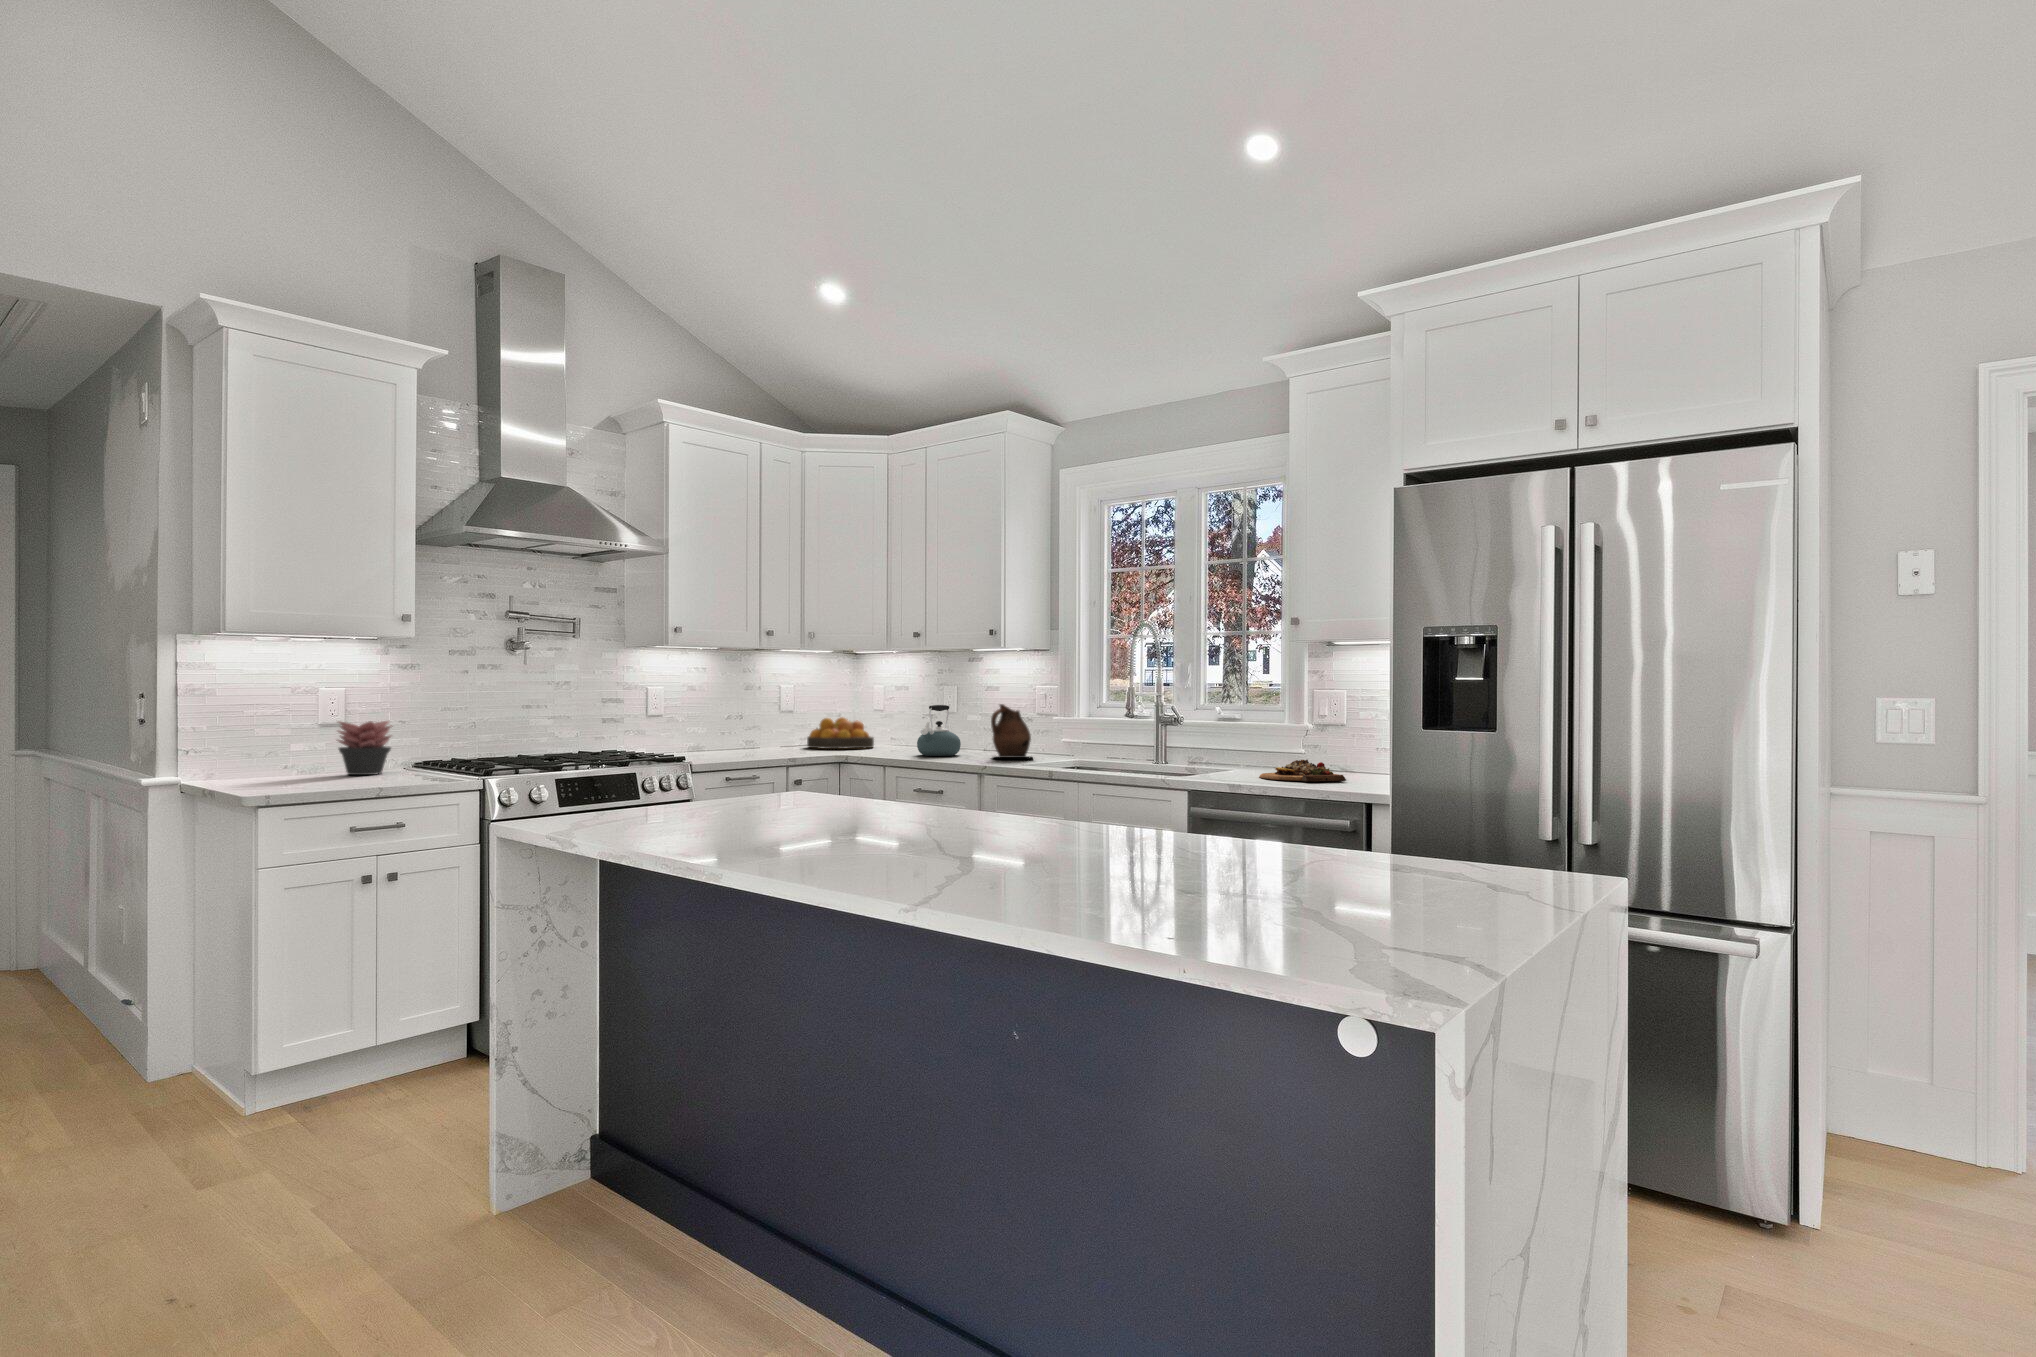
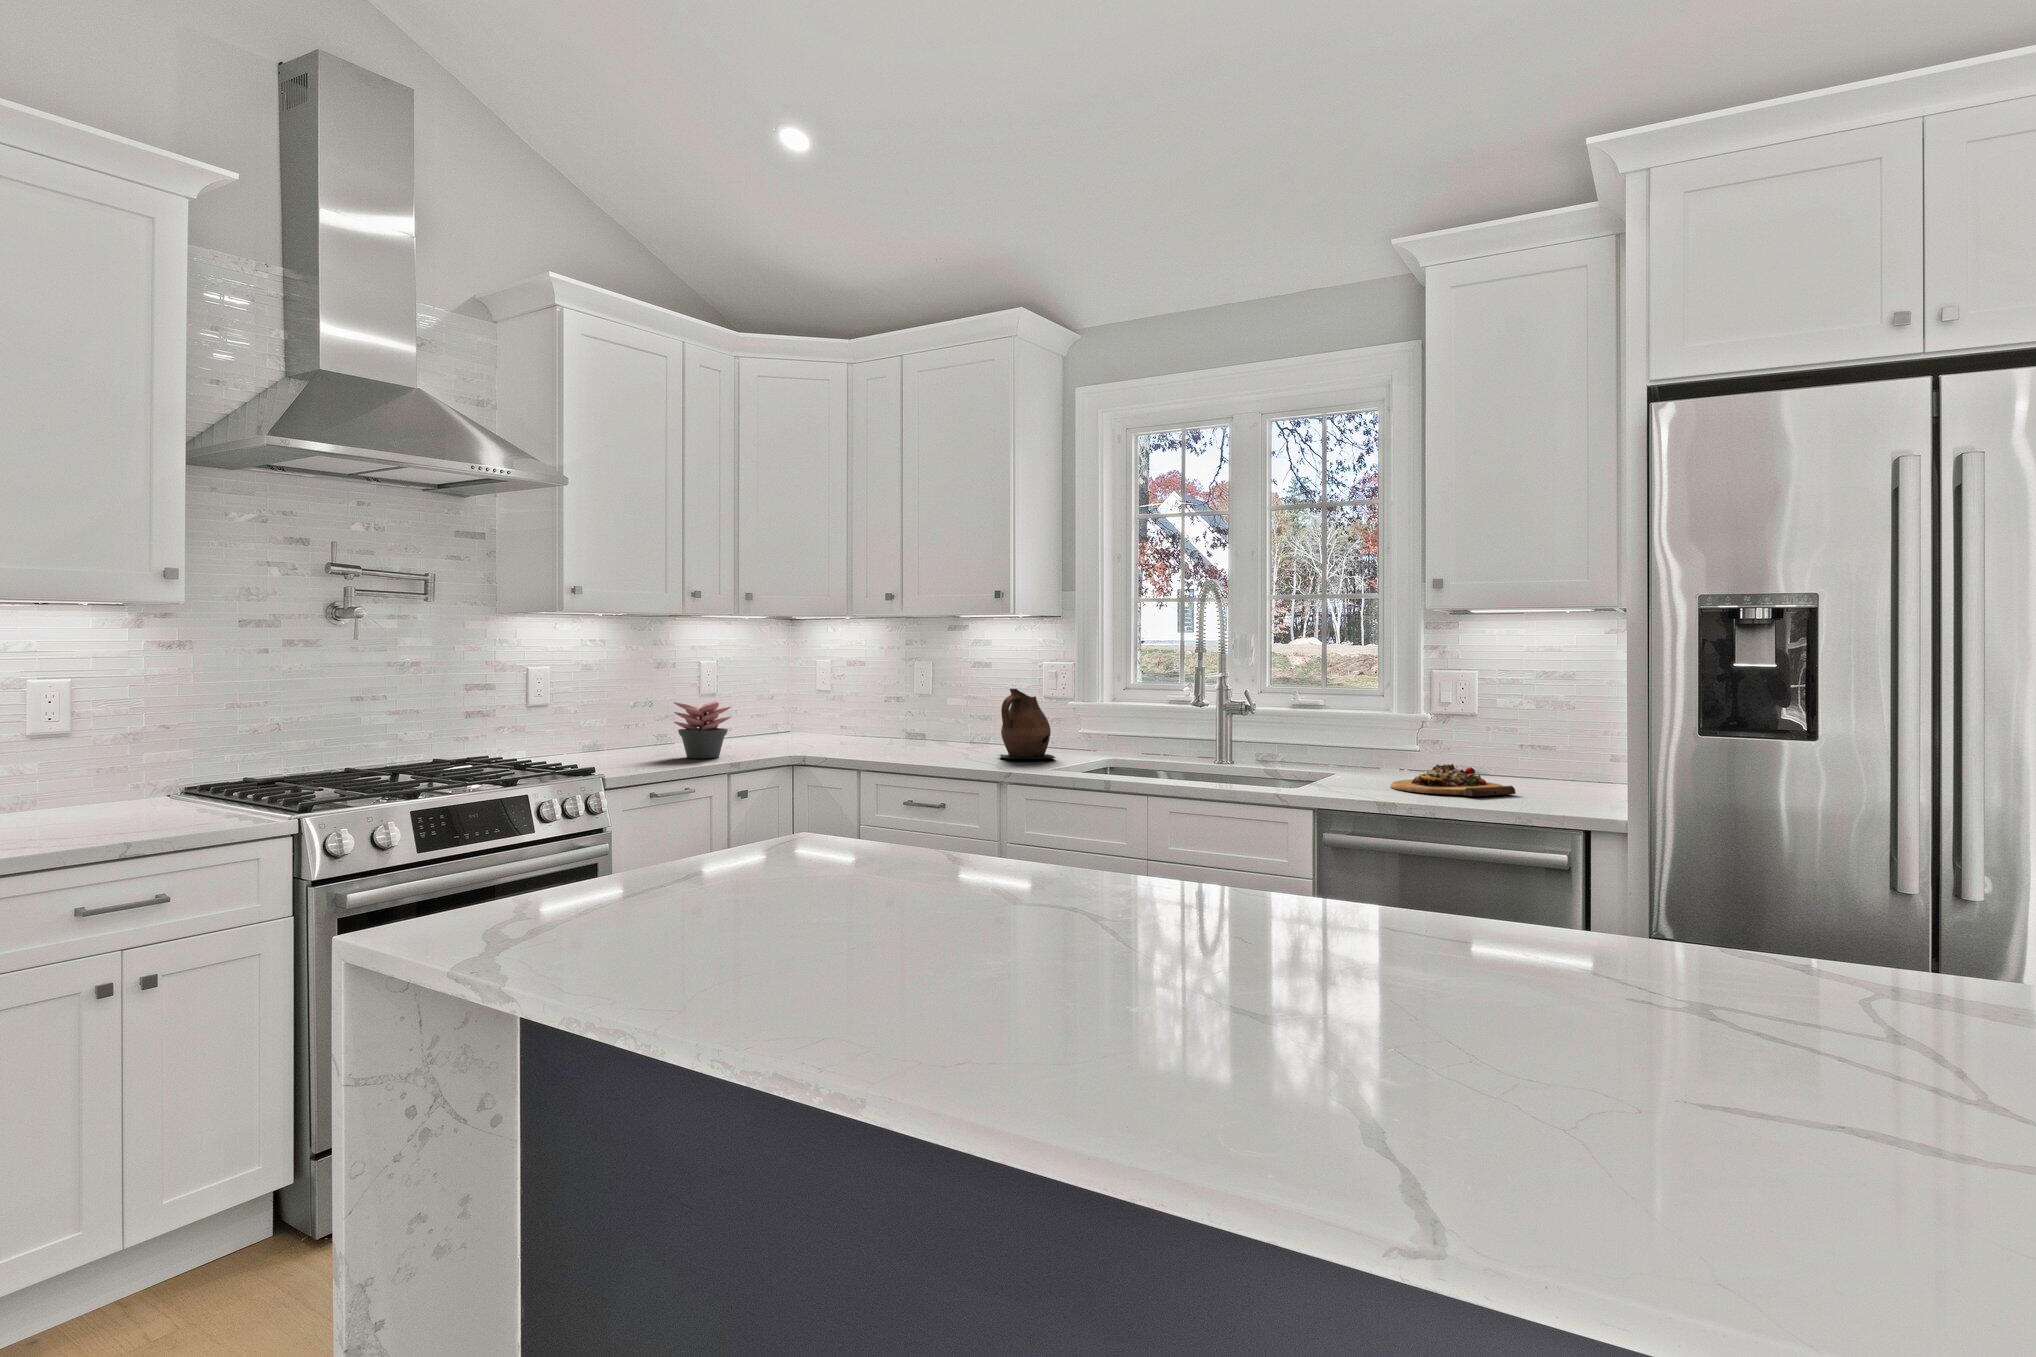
kettle: present [917,705,961,756] -> none [897,689,953,755]
fruit bowl: present [807,717,874,749] -> none [742,703,828,744]
succulent plant: present [338,721,391,775] -> present [674,701,731,758]

